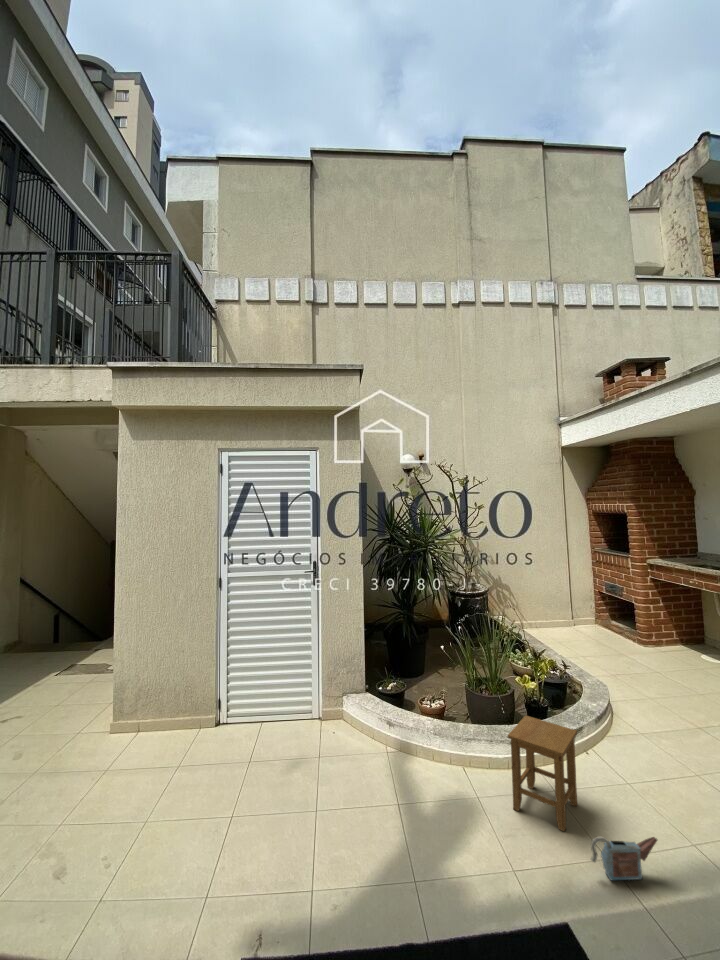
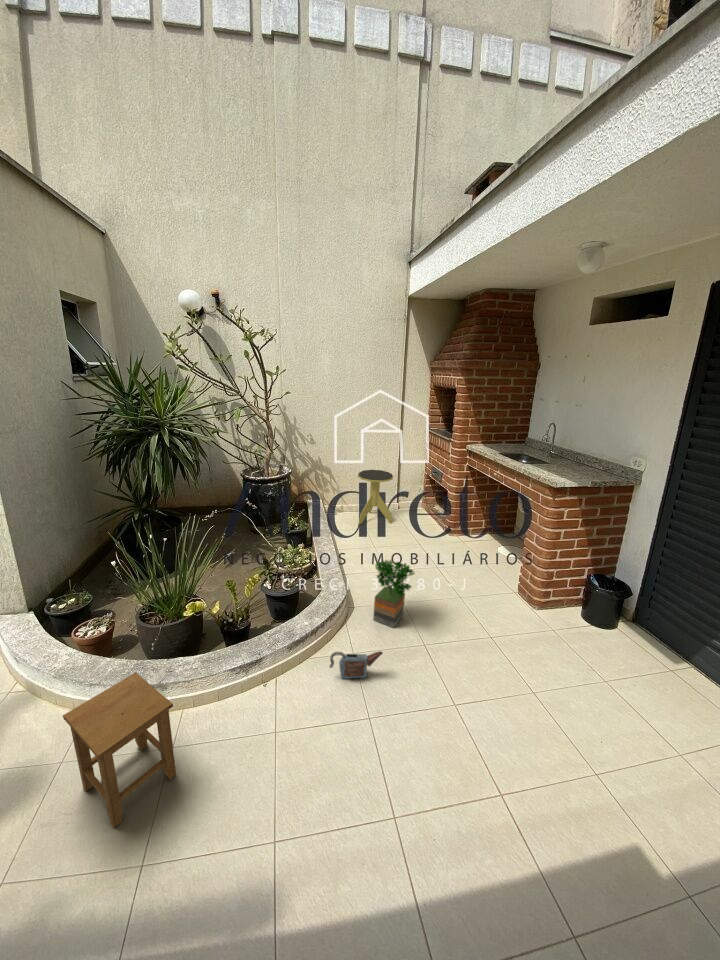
side table: none [542,591,582,642] -> present [358,470,393,524]
potted tree: none [627,650,672,714] -> present [373,560,414,628]
watering can: present [591,836,657,880] -> present [329,651,383,679]

